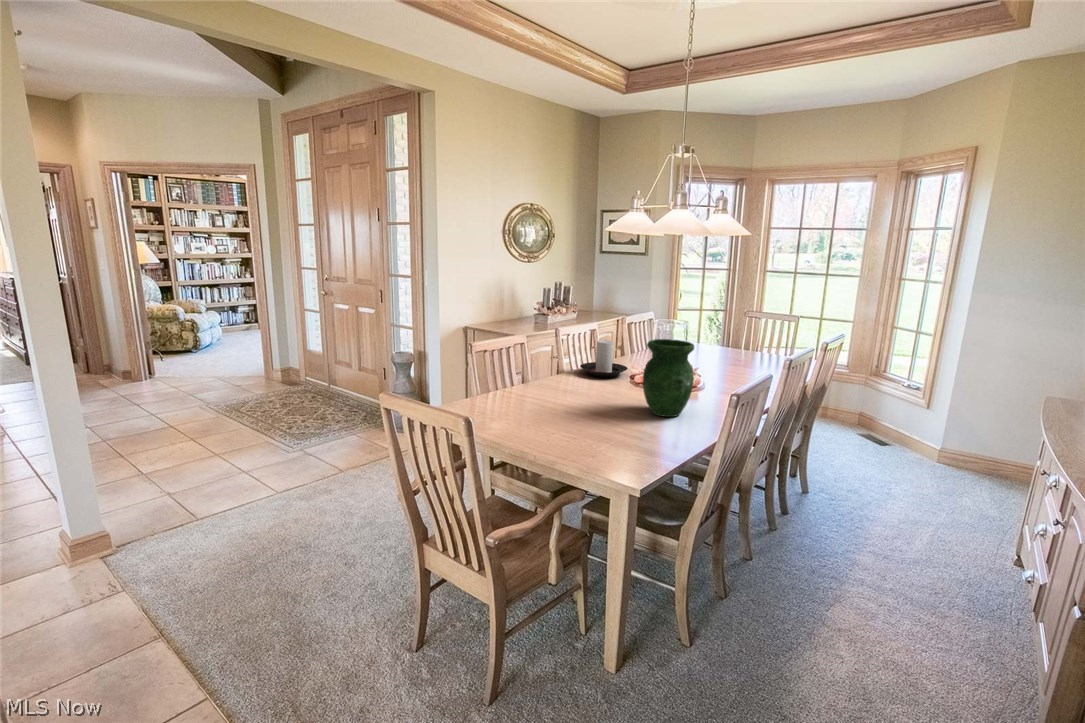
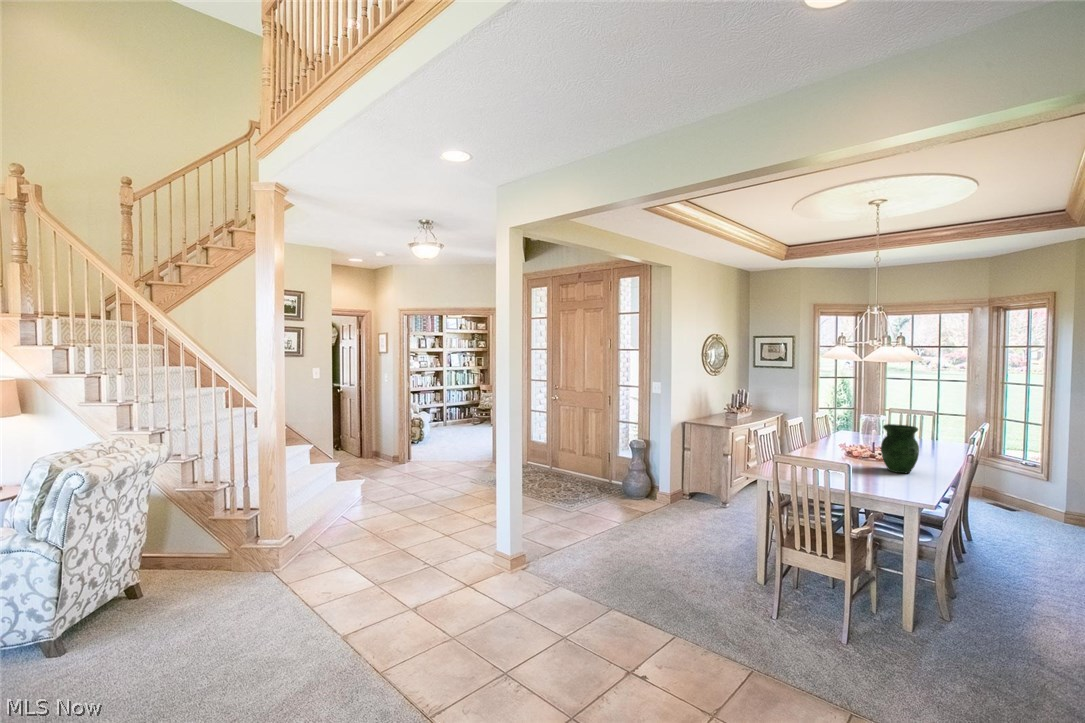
candle holder: present [580,340,628,377] -> none [807,426,843,451]

